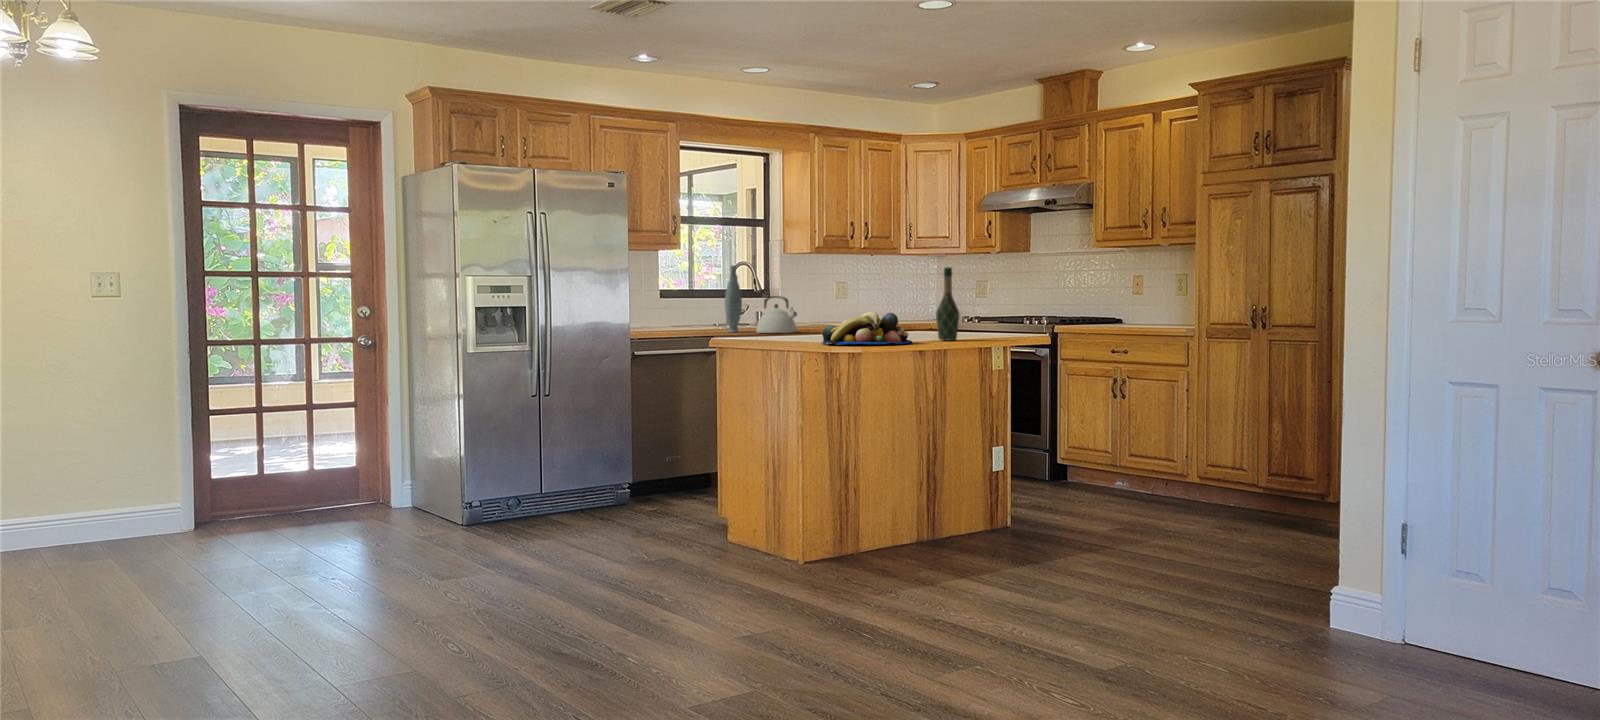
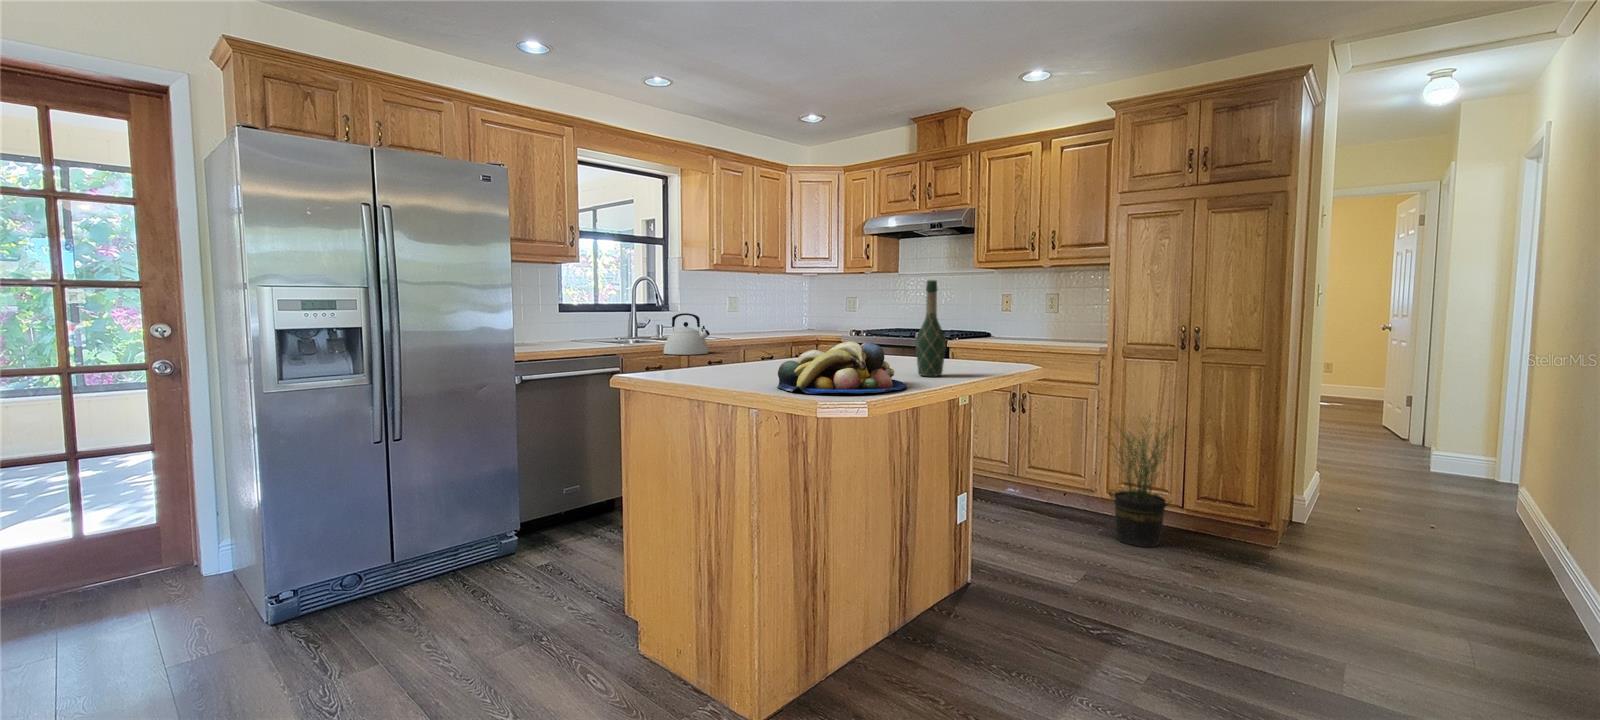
vase: present [725,265,742,332] -> none [627,279,647,352]
potted plant: none [1170,387,1241,519] -> present [1105,415,1177,547]

